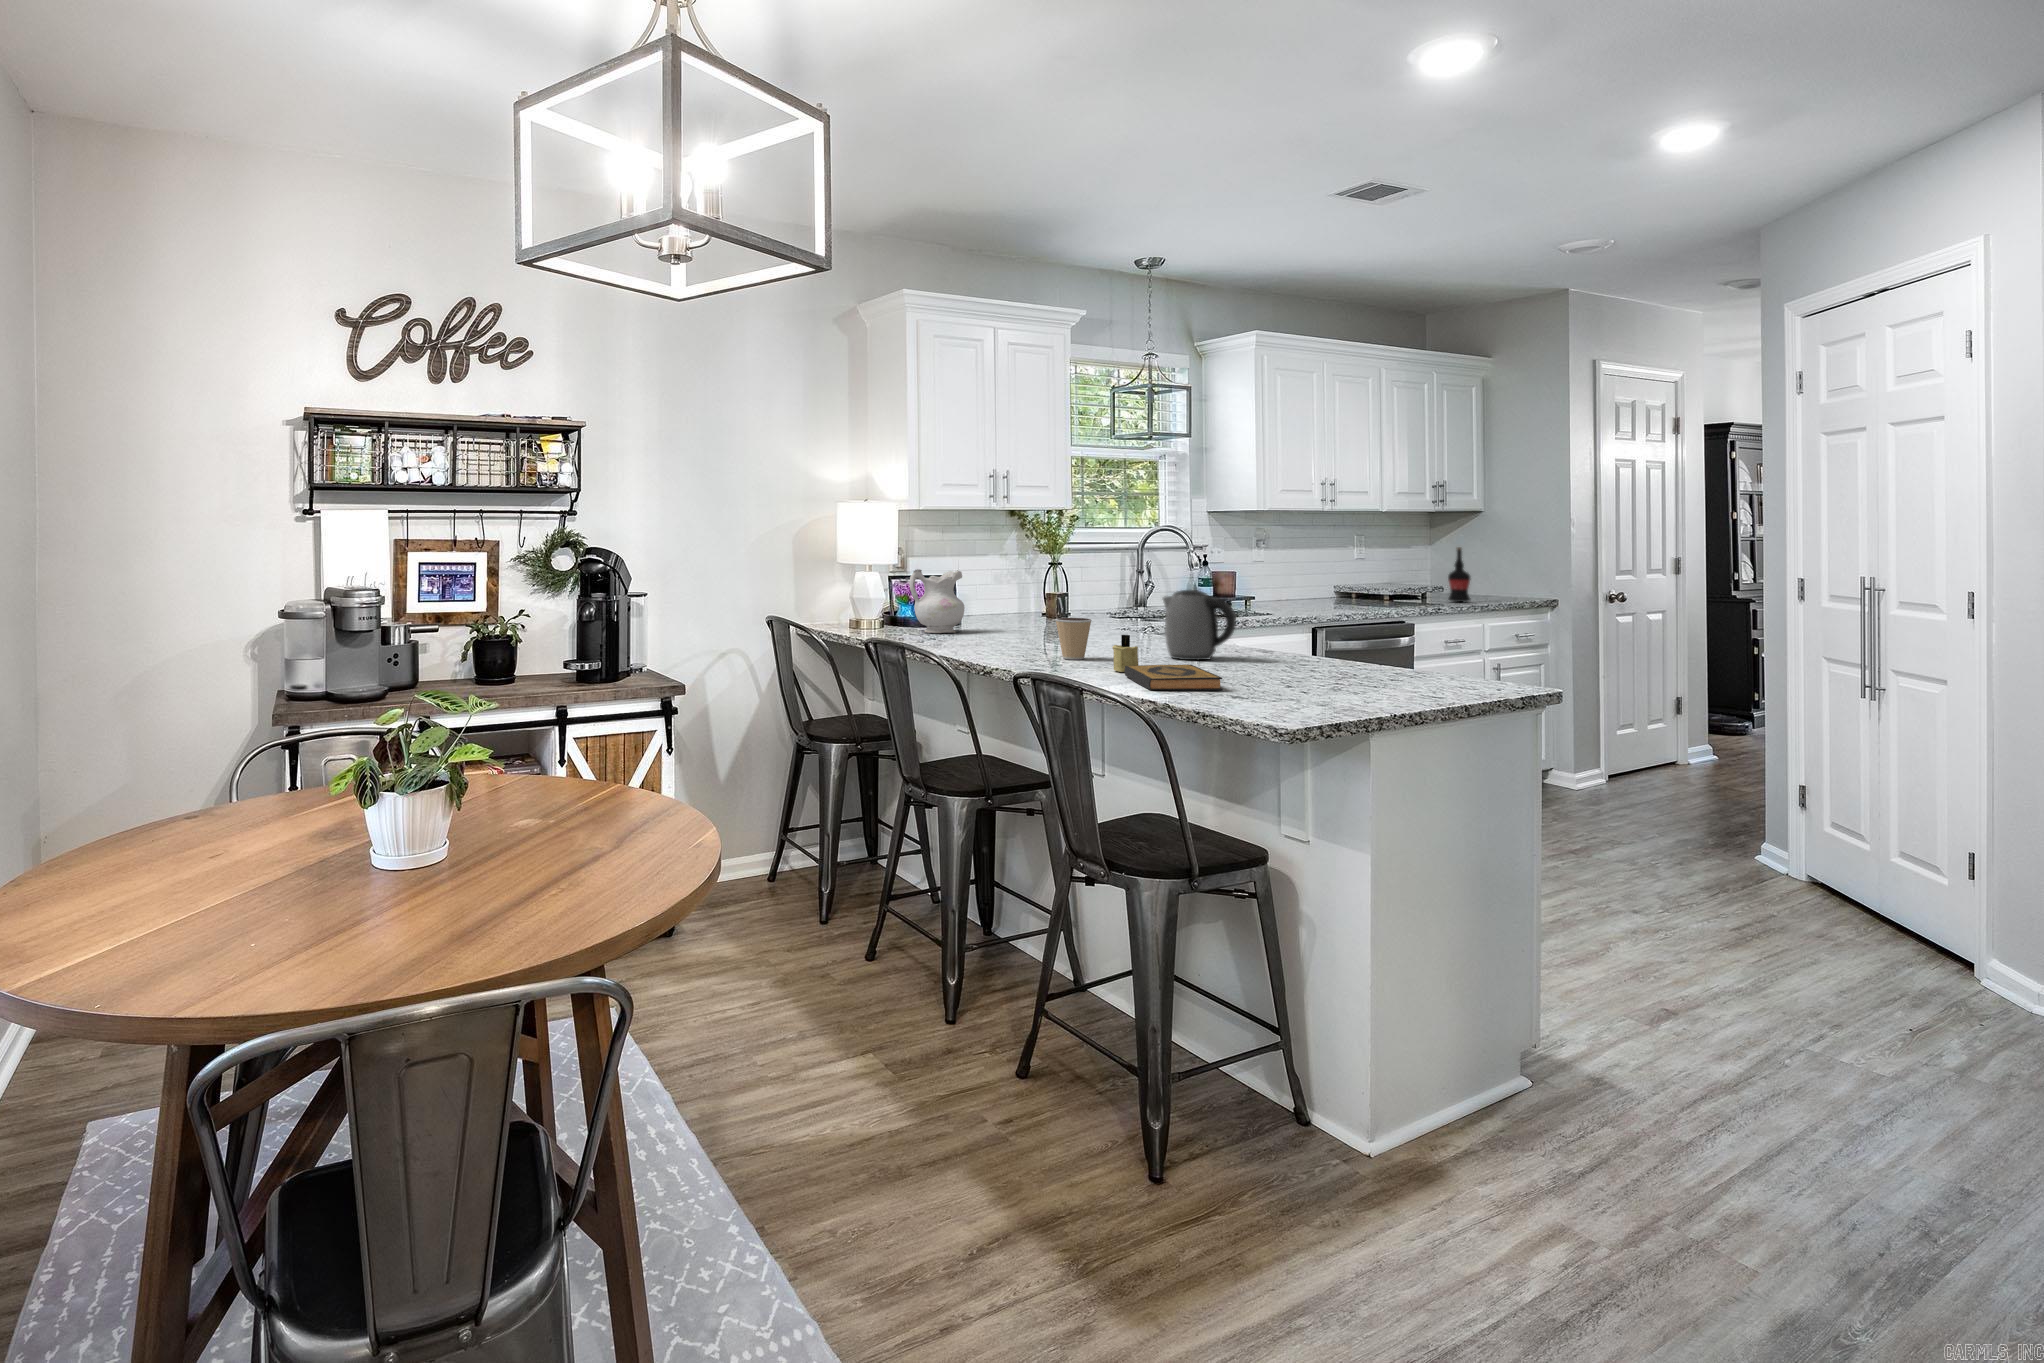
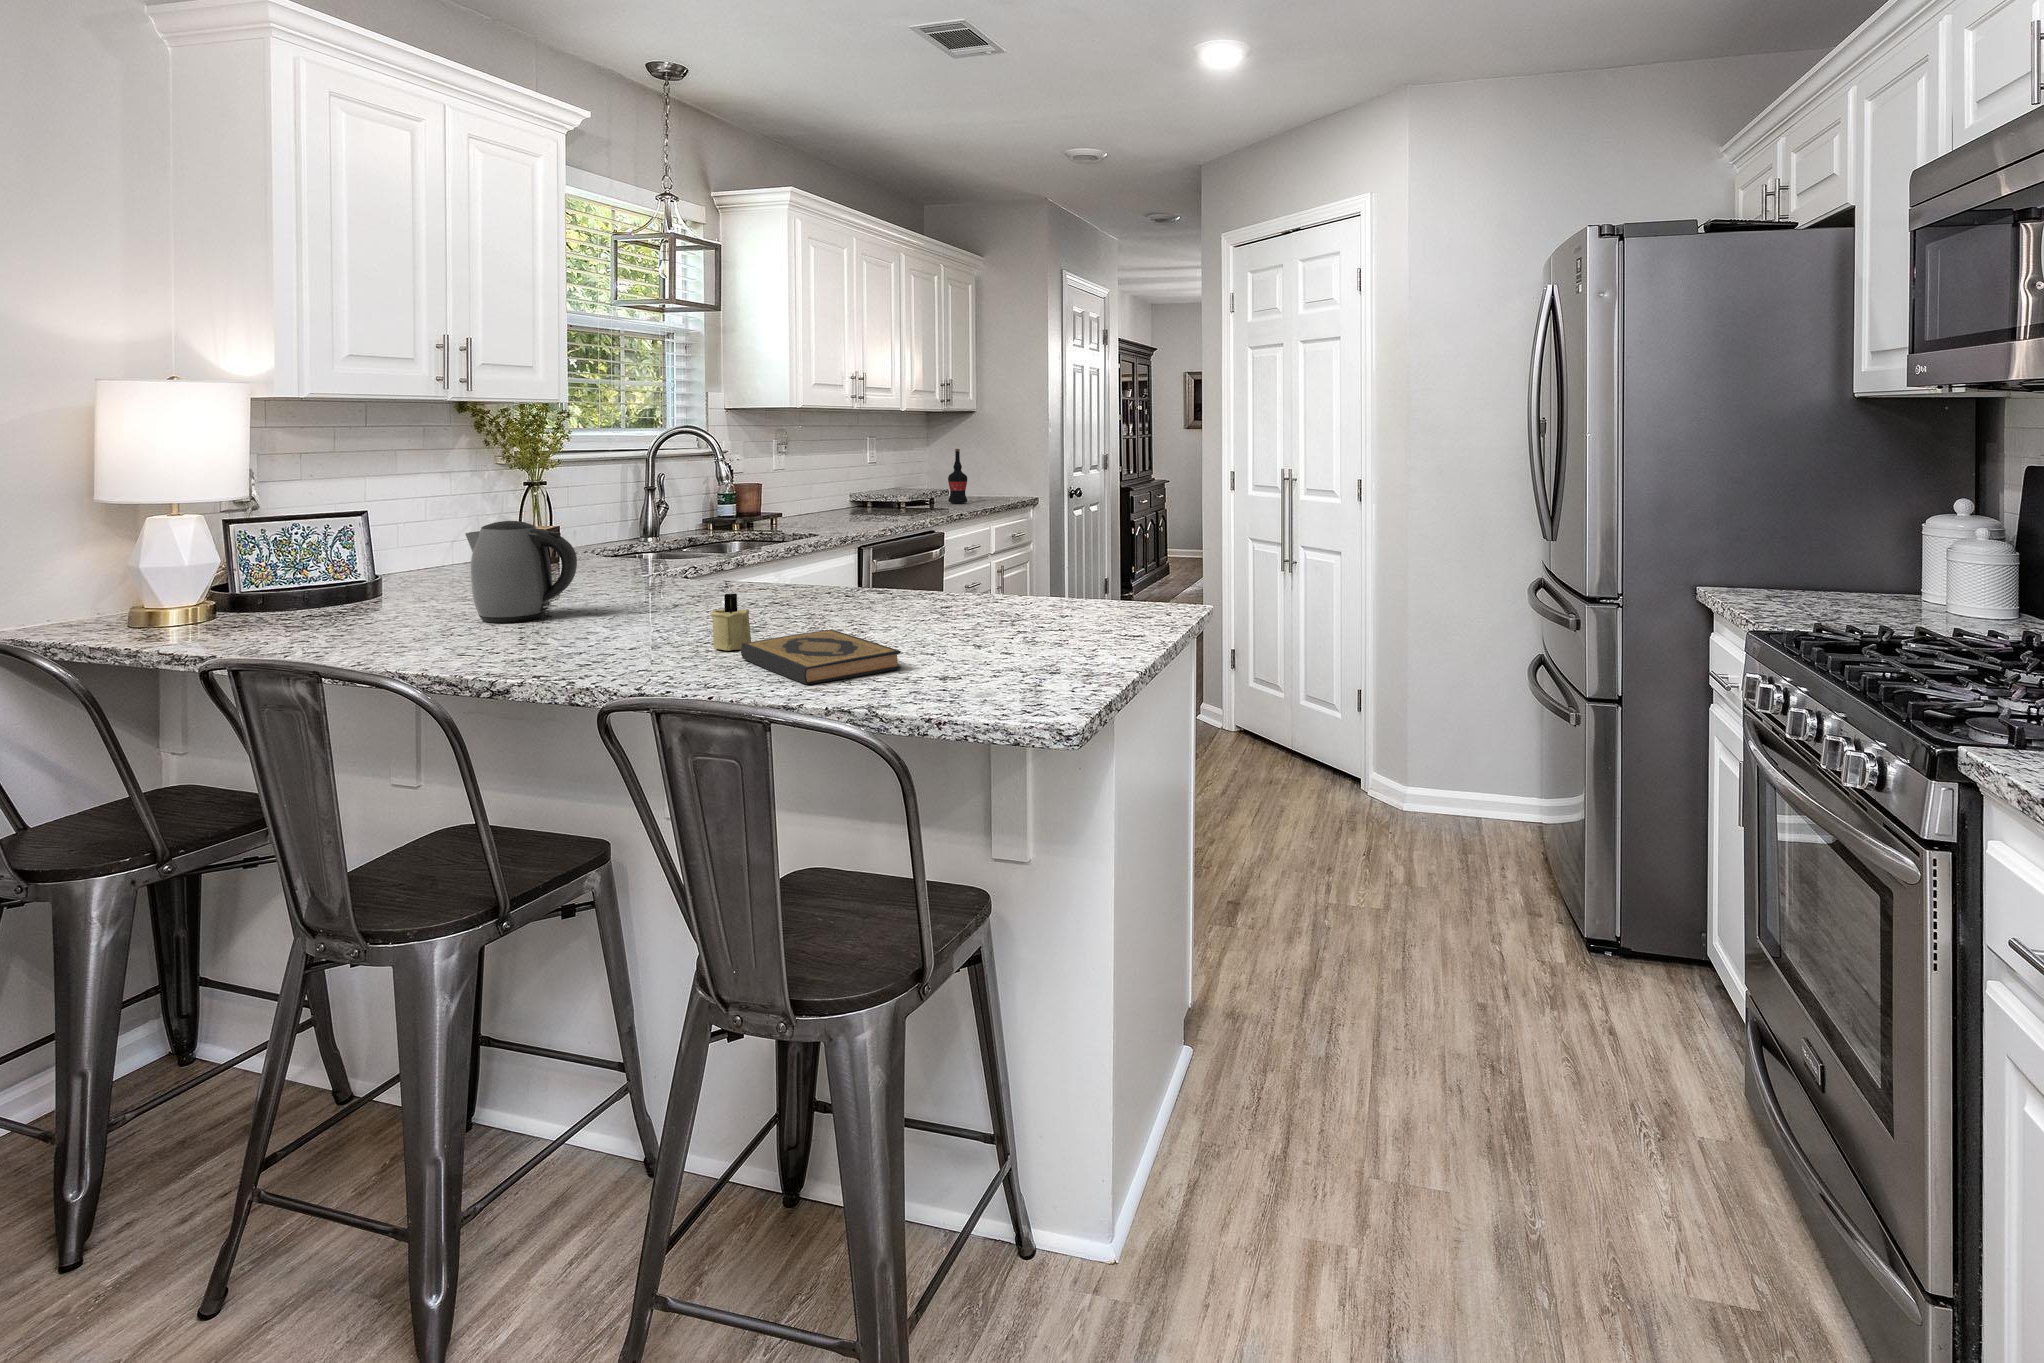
ceramic pitcher: present [909,569,965,633] -> none [299,496,409,601]
kettle: present [1163,590,1236,660] -> present [465,521,577,623]
coffee cup: present [1055,618,1092,660] -> none [599,568,659,633]

